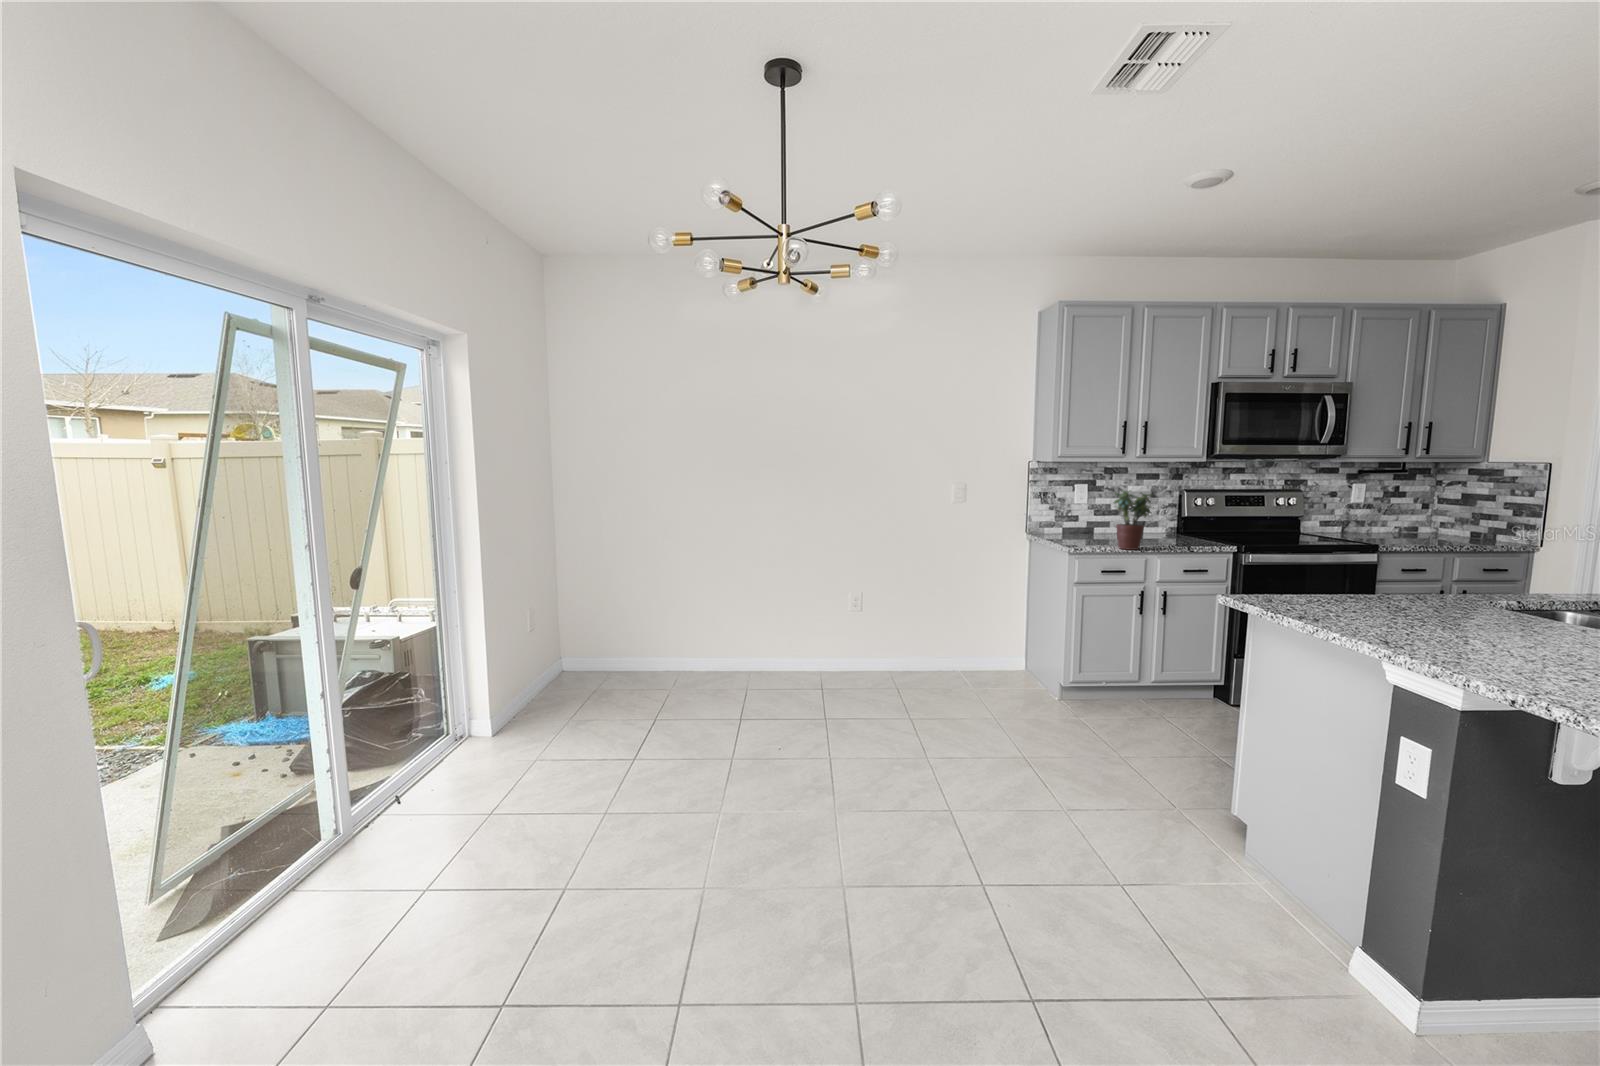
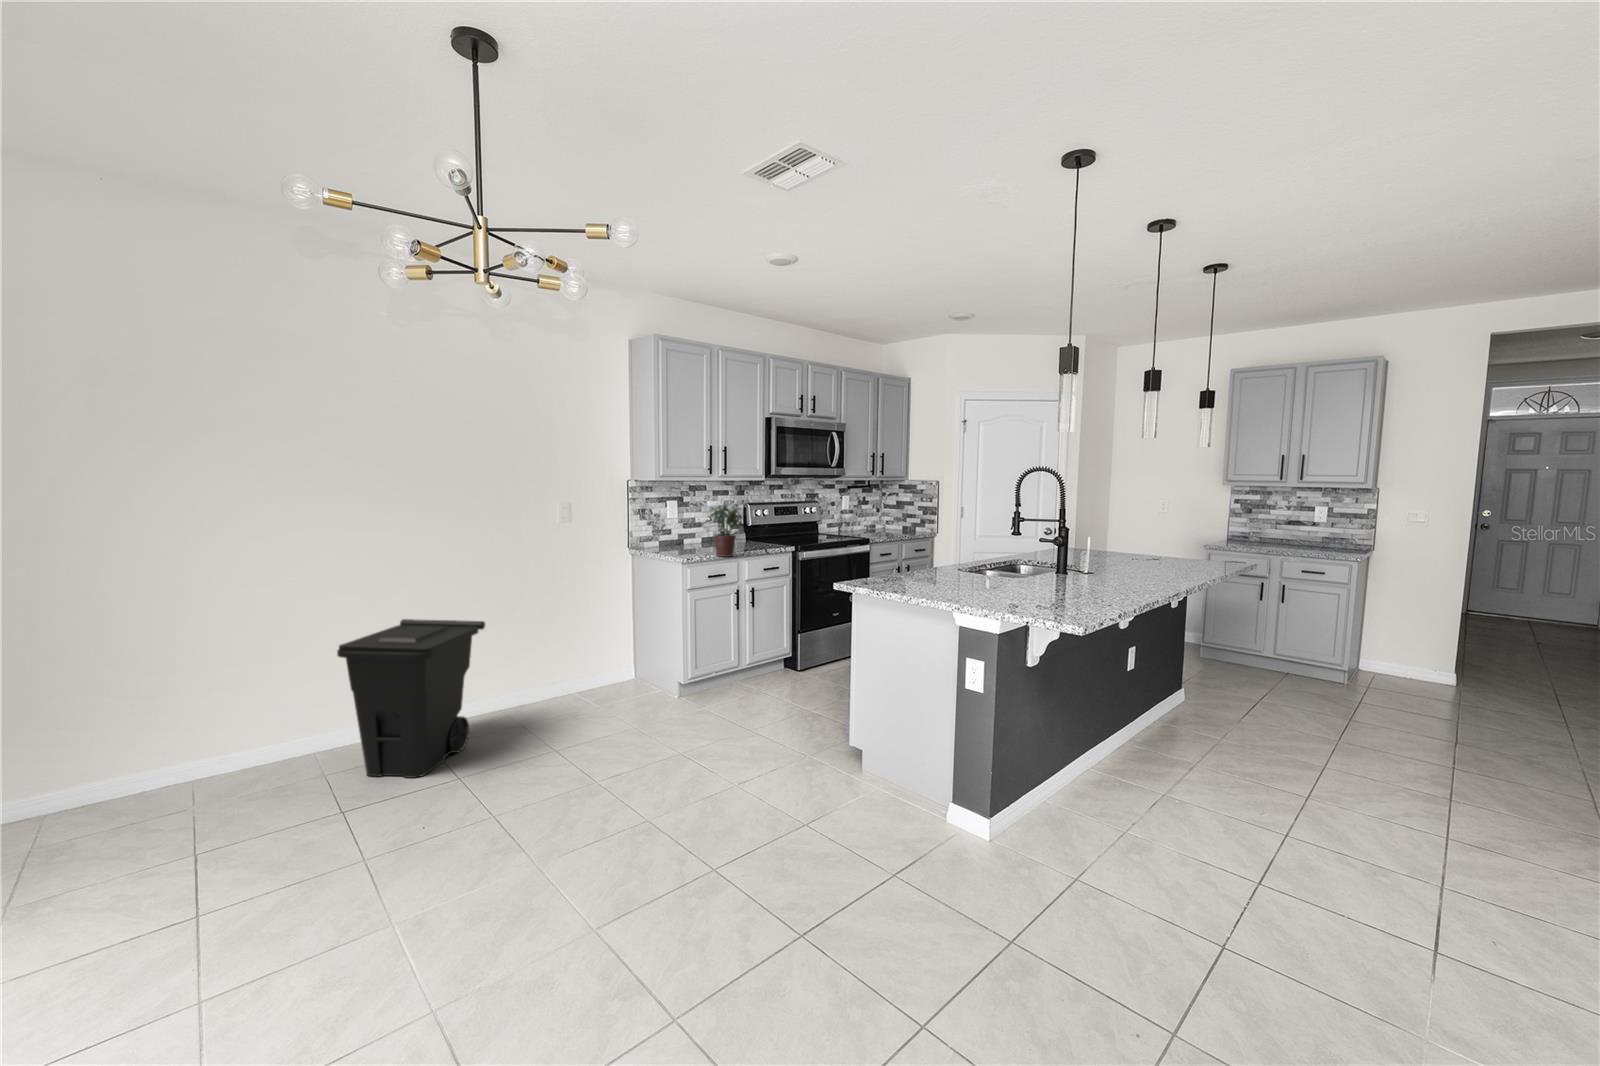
trash can: none [766,575,876,703] -> present [337,619,485,778]

